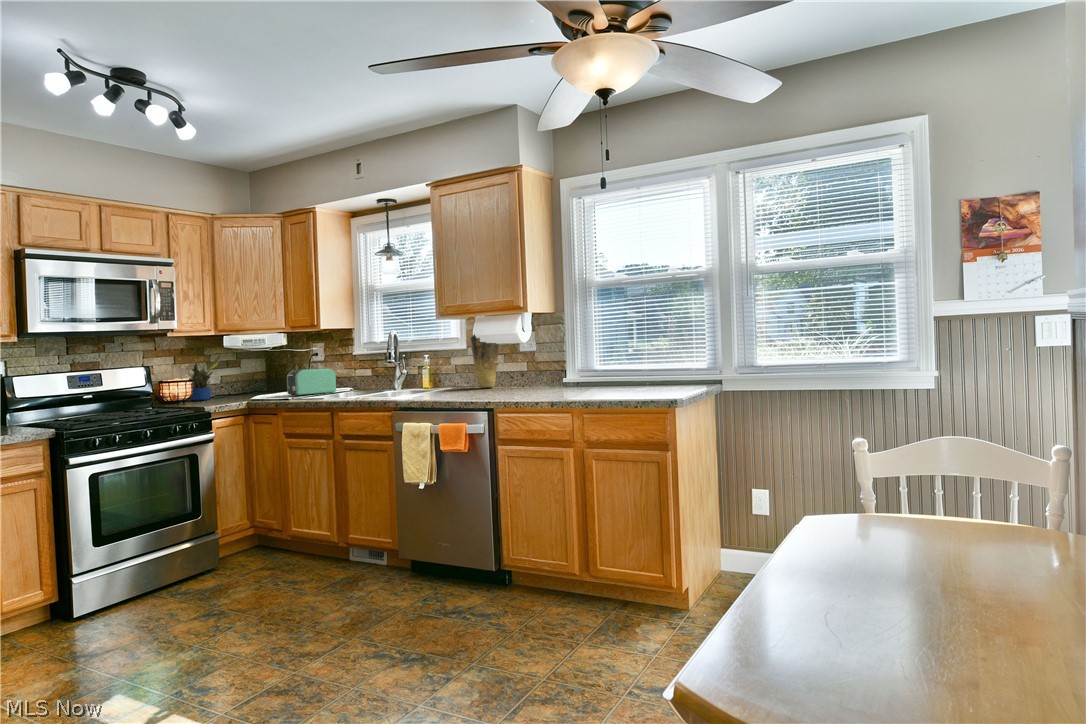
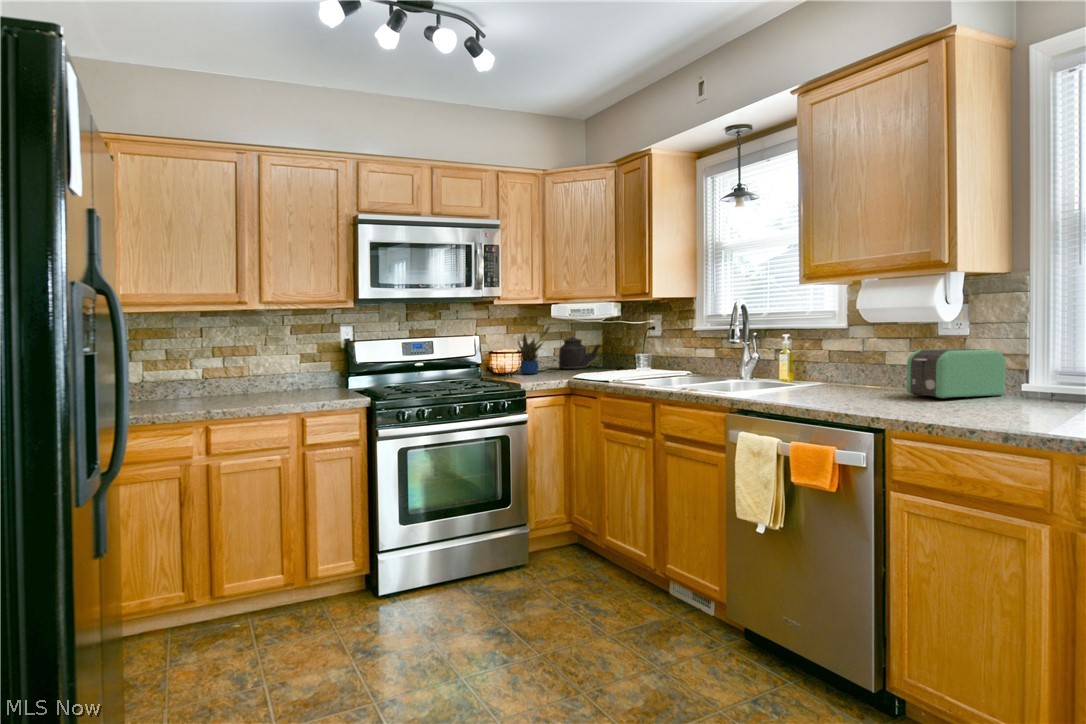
vase: present [471,334,499,387] -> none [852,299,901,387]
kettle: none [225,356,268,394] -> present [559,335,600,369]
toaster: present [287,369,336,396] -> present [907,349,1006,399]

